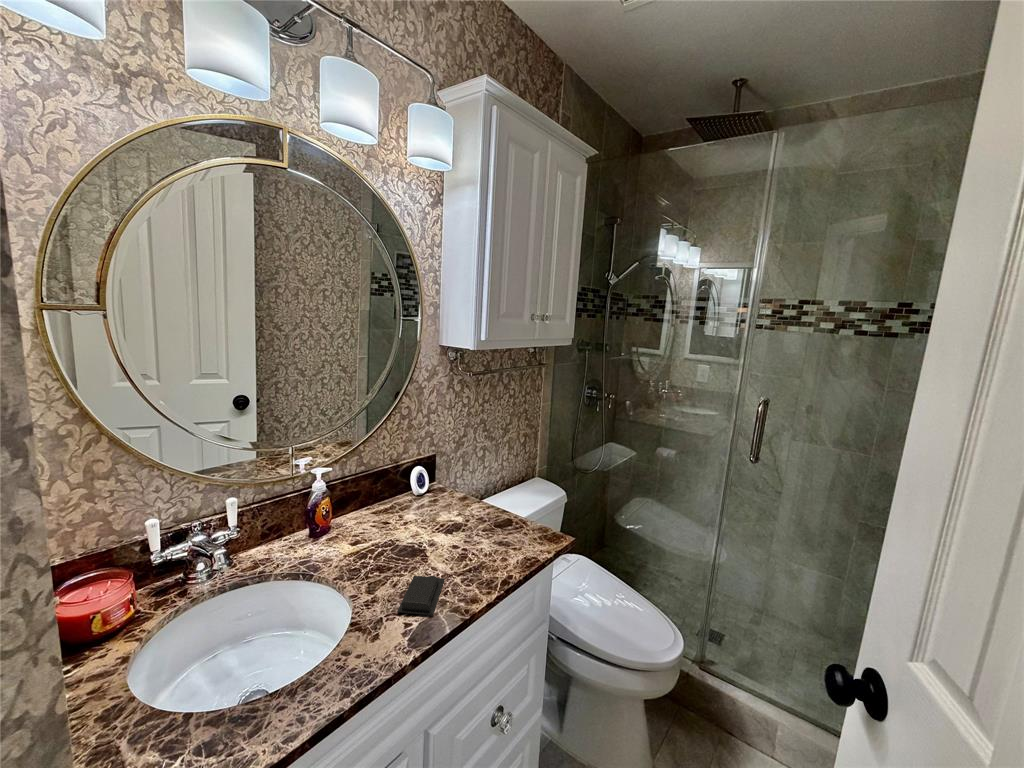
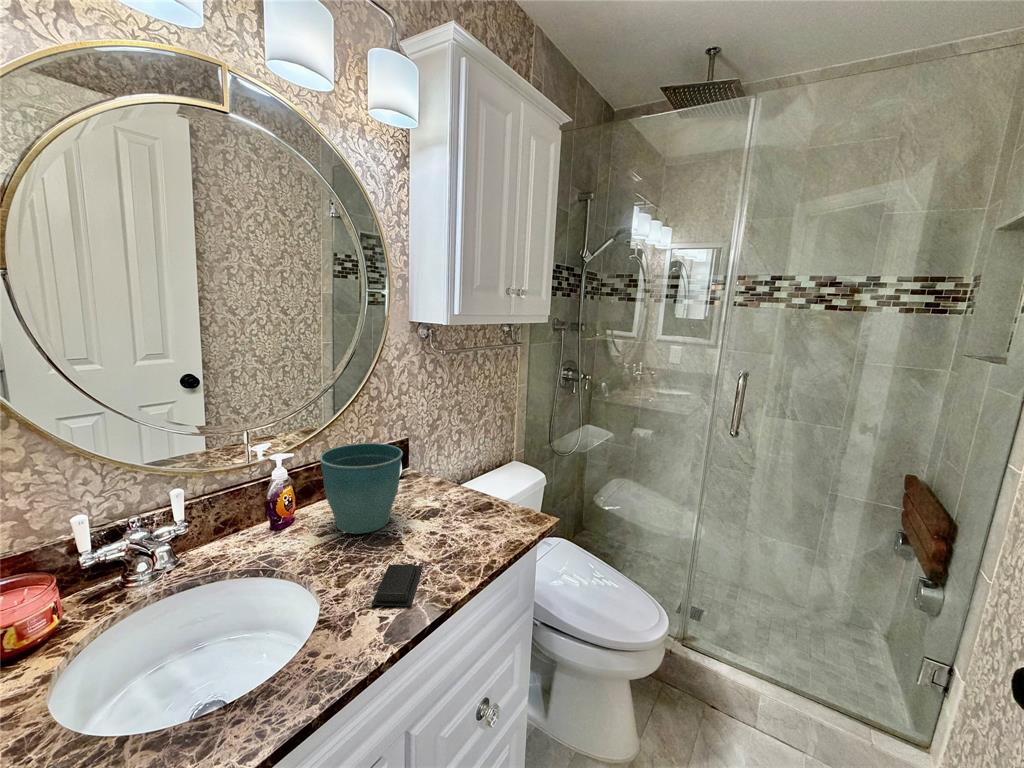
flower pot: none [354,461,429,545] -> present [320,443,403,534]

